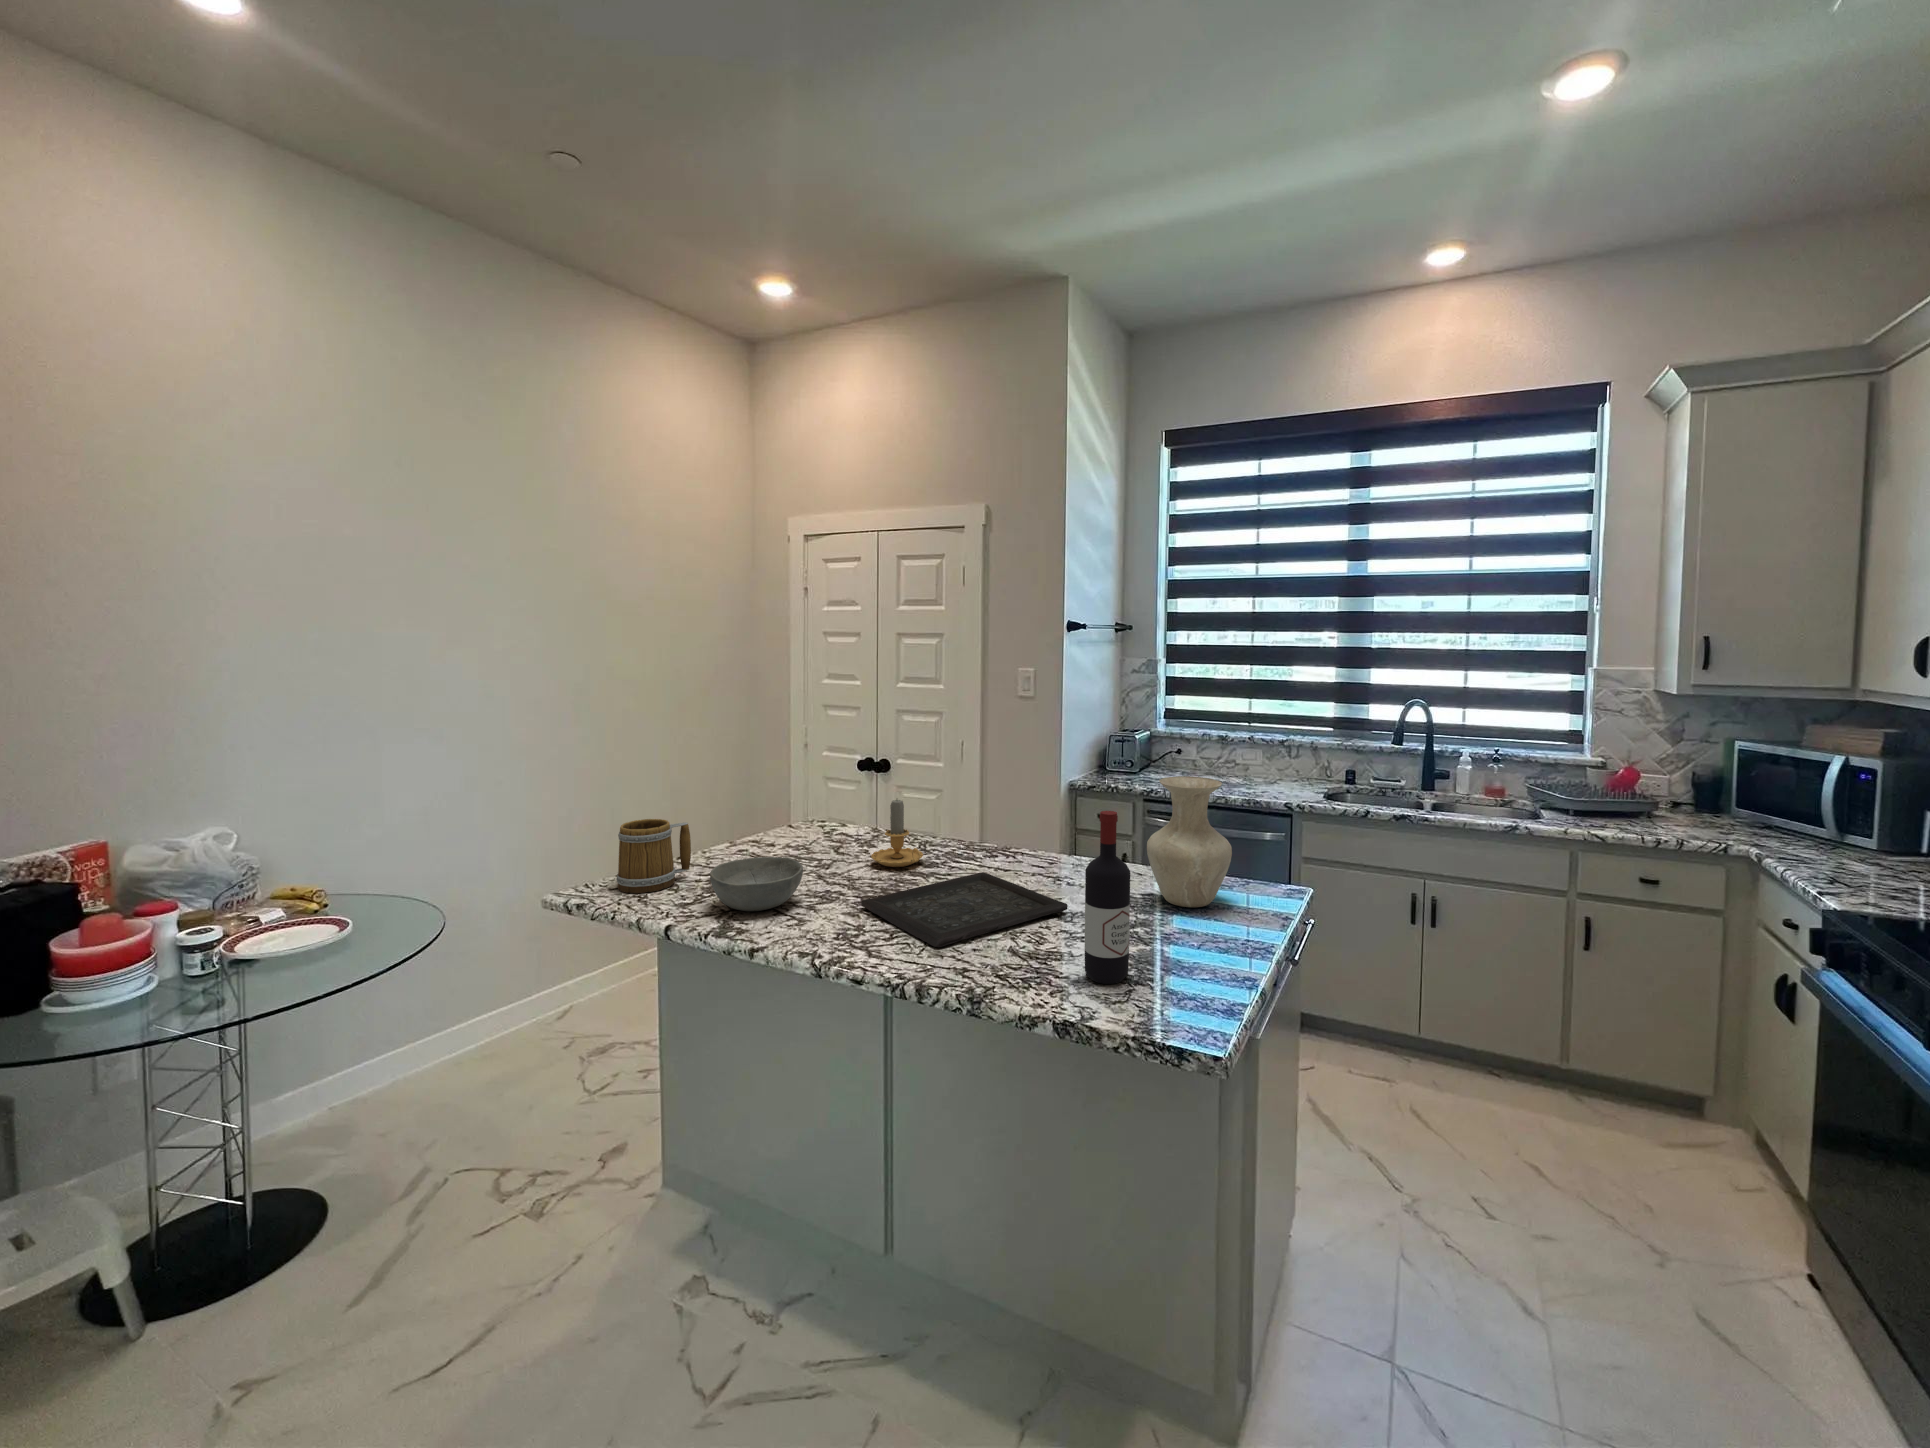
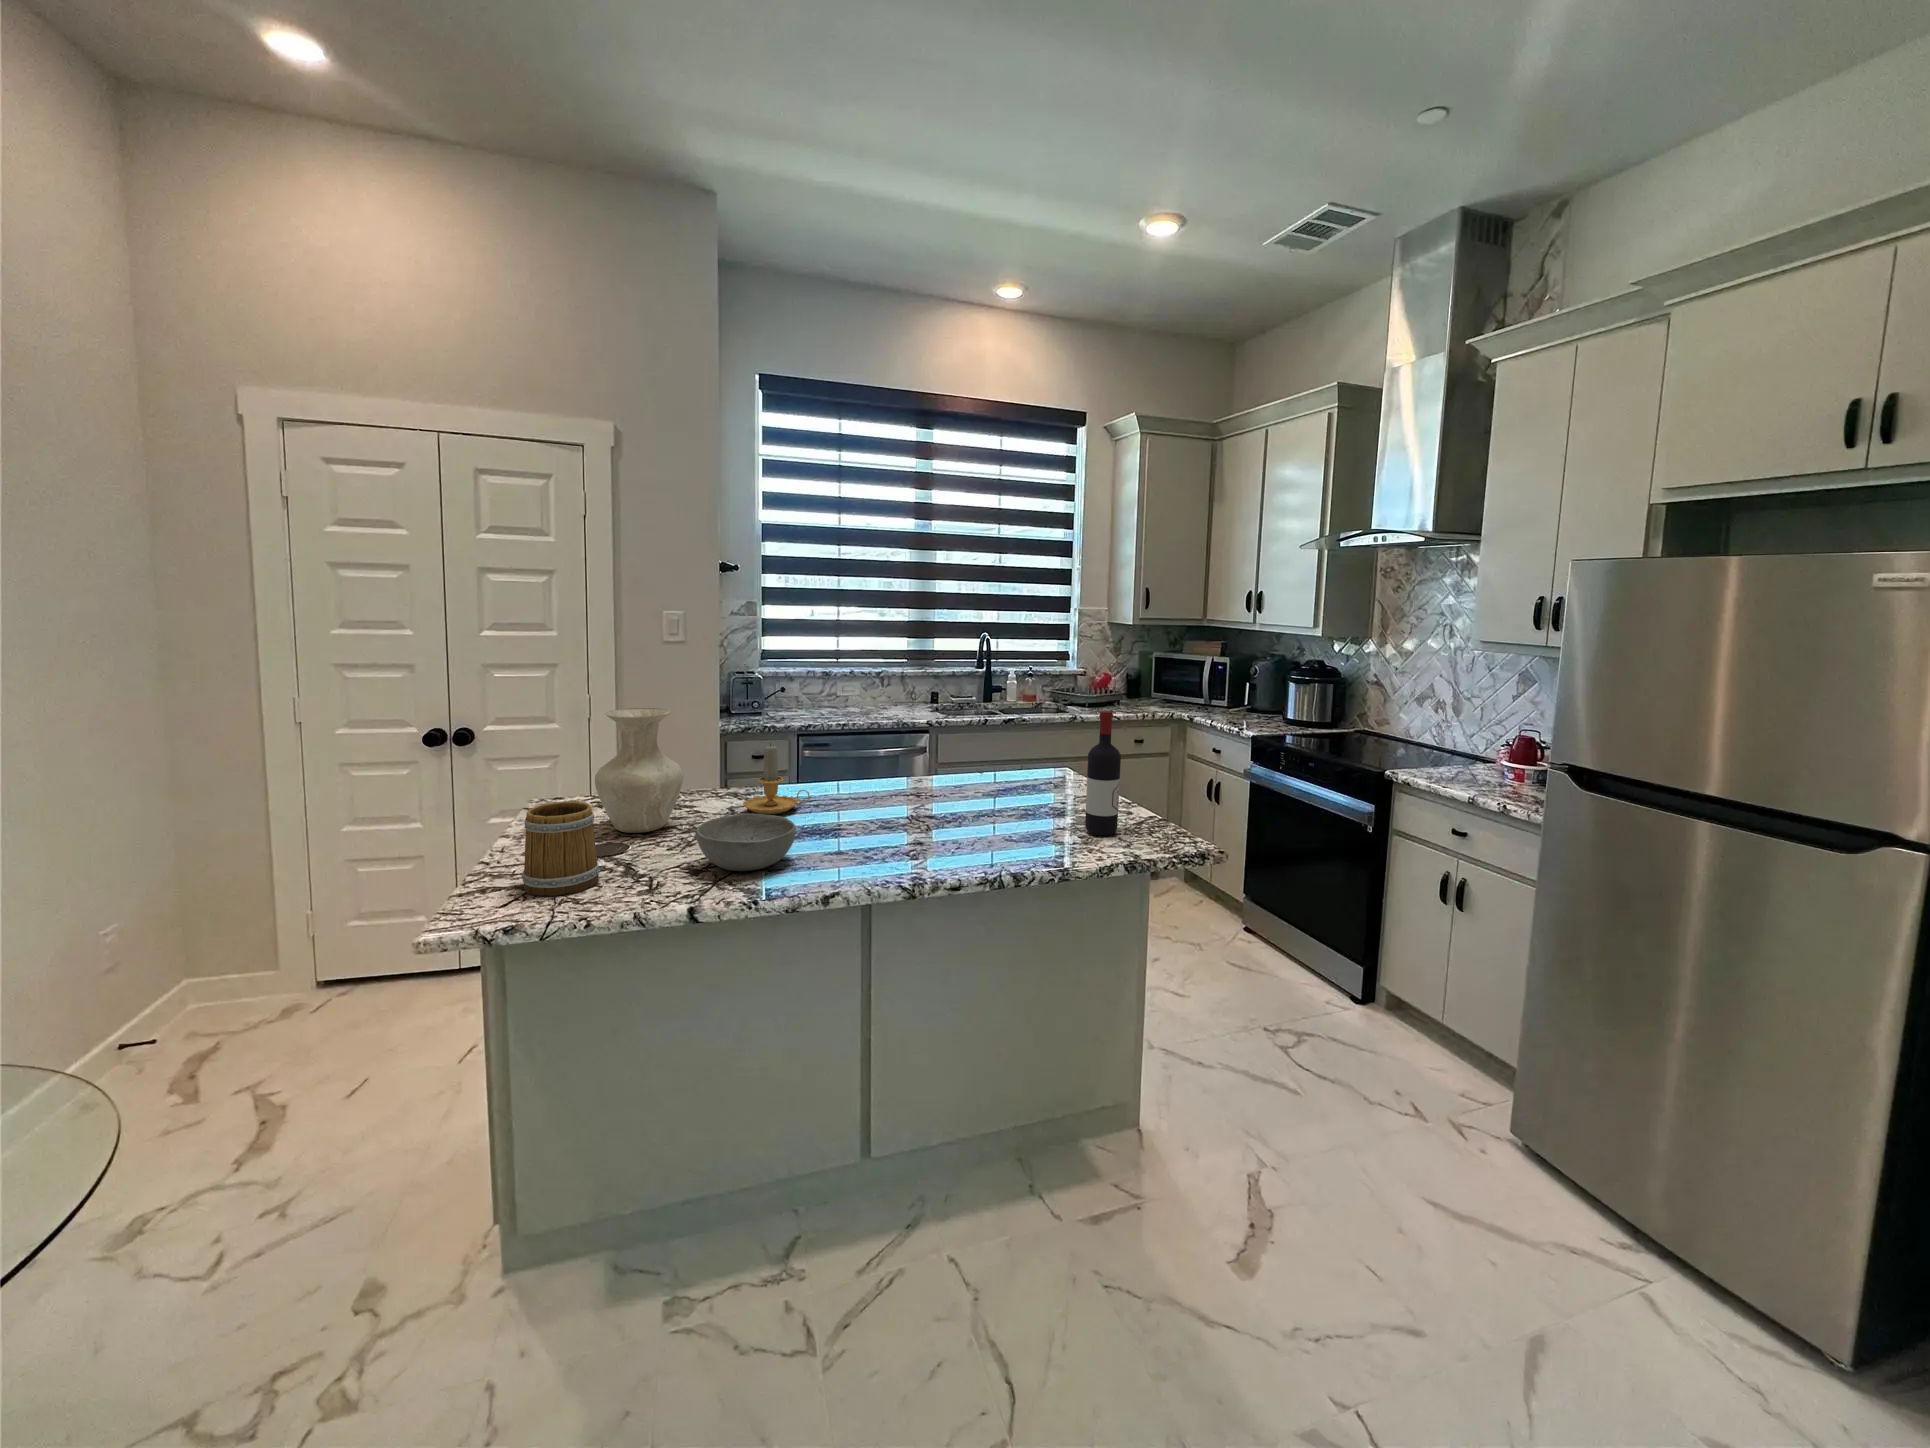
vase: present [1147,776,1232,907] -> present [595,708,683,833]
tray: present [861,872,1068,947] -> none [843,798,990,847]

